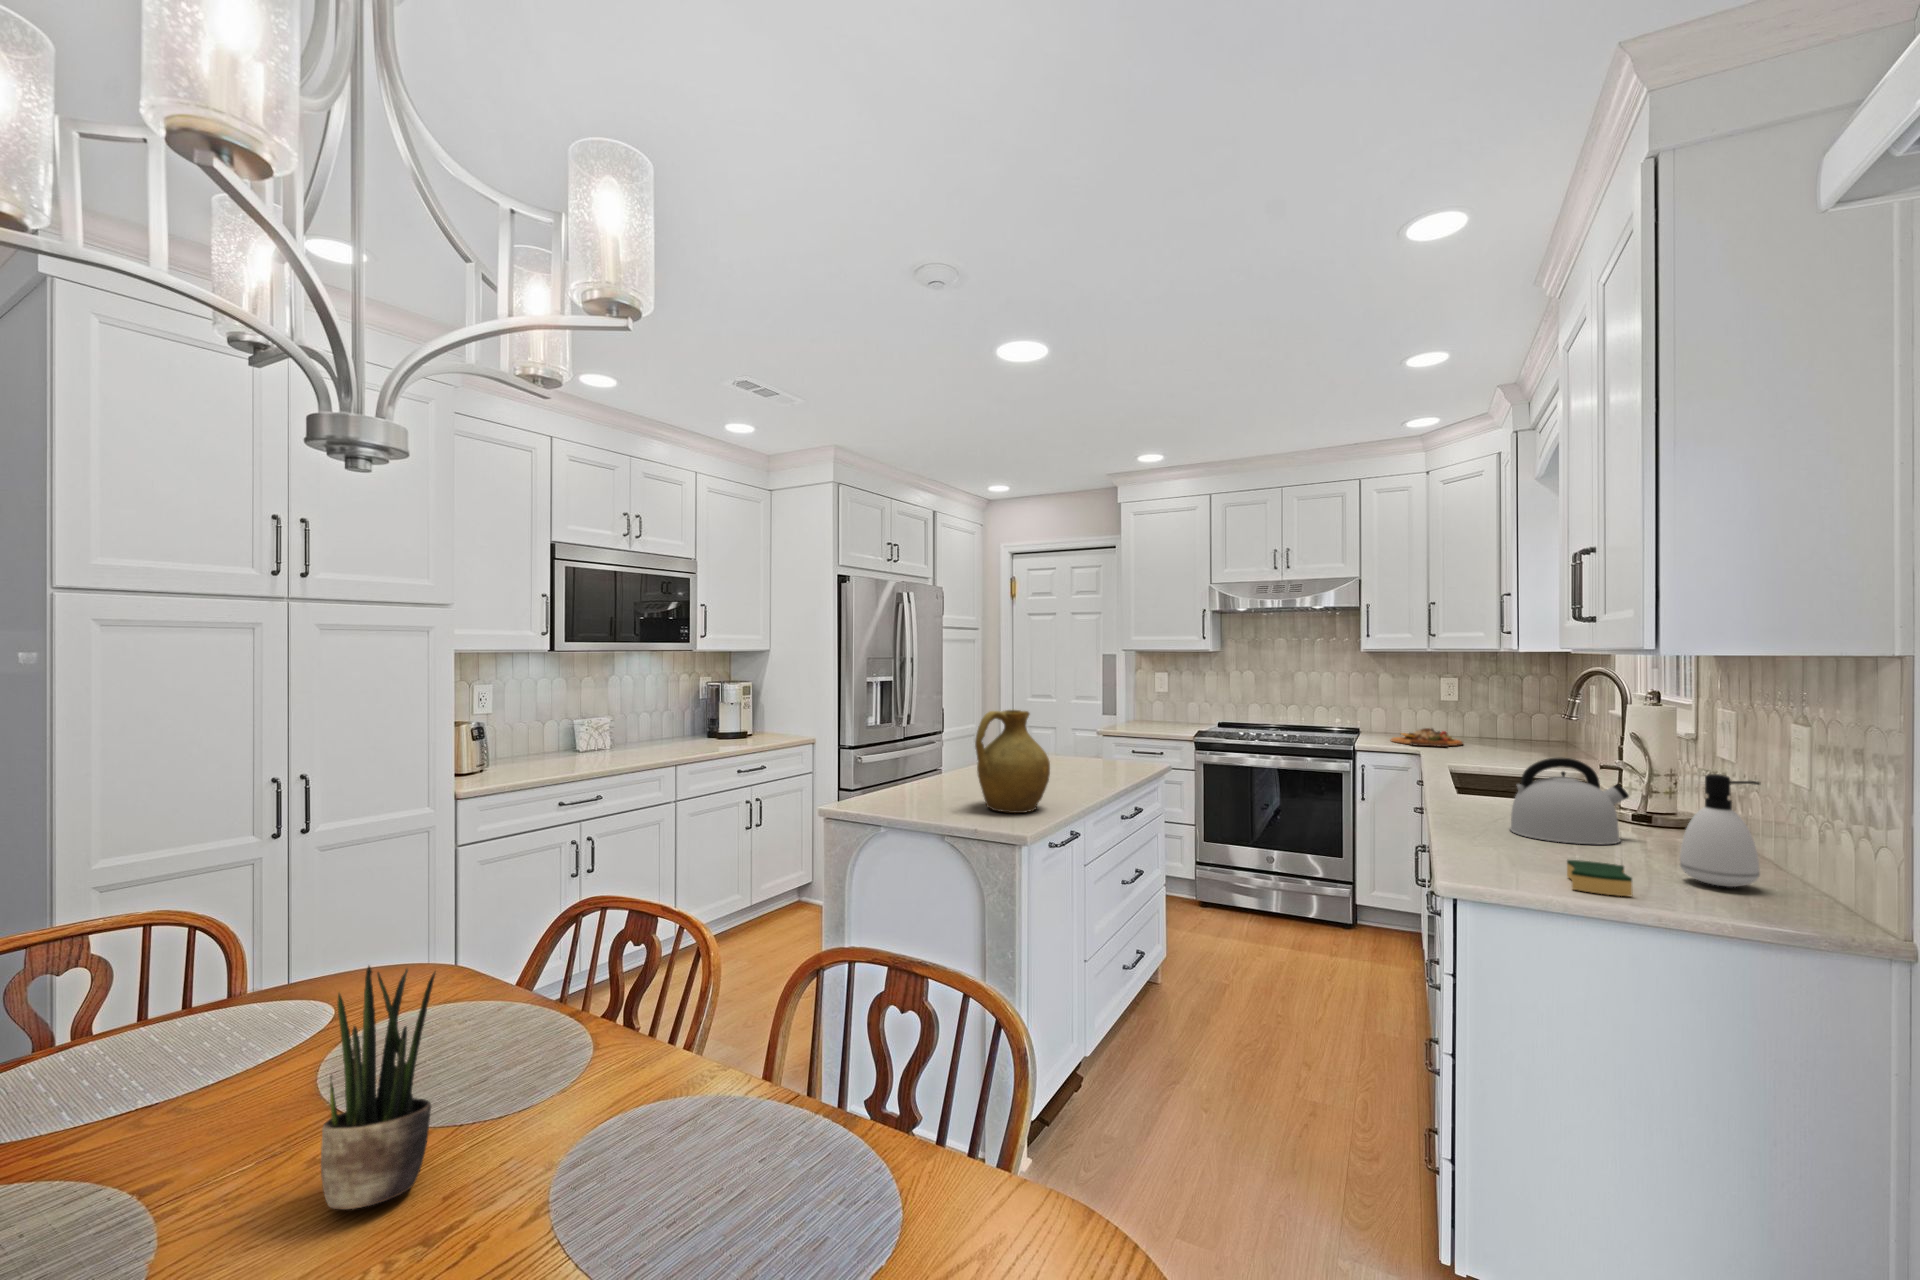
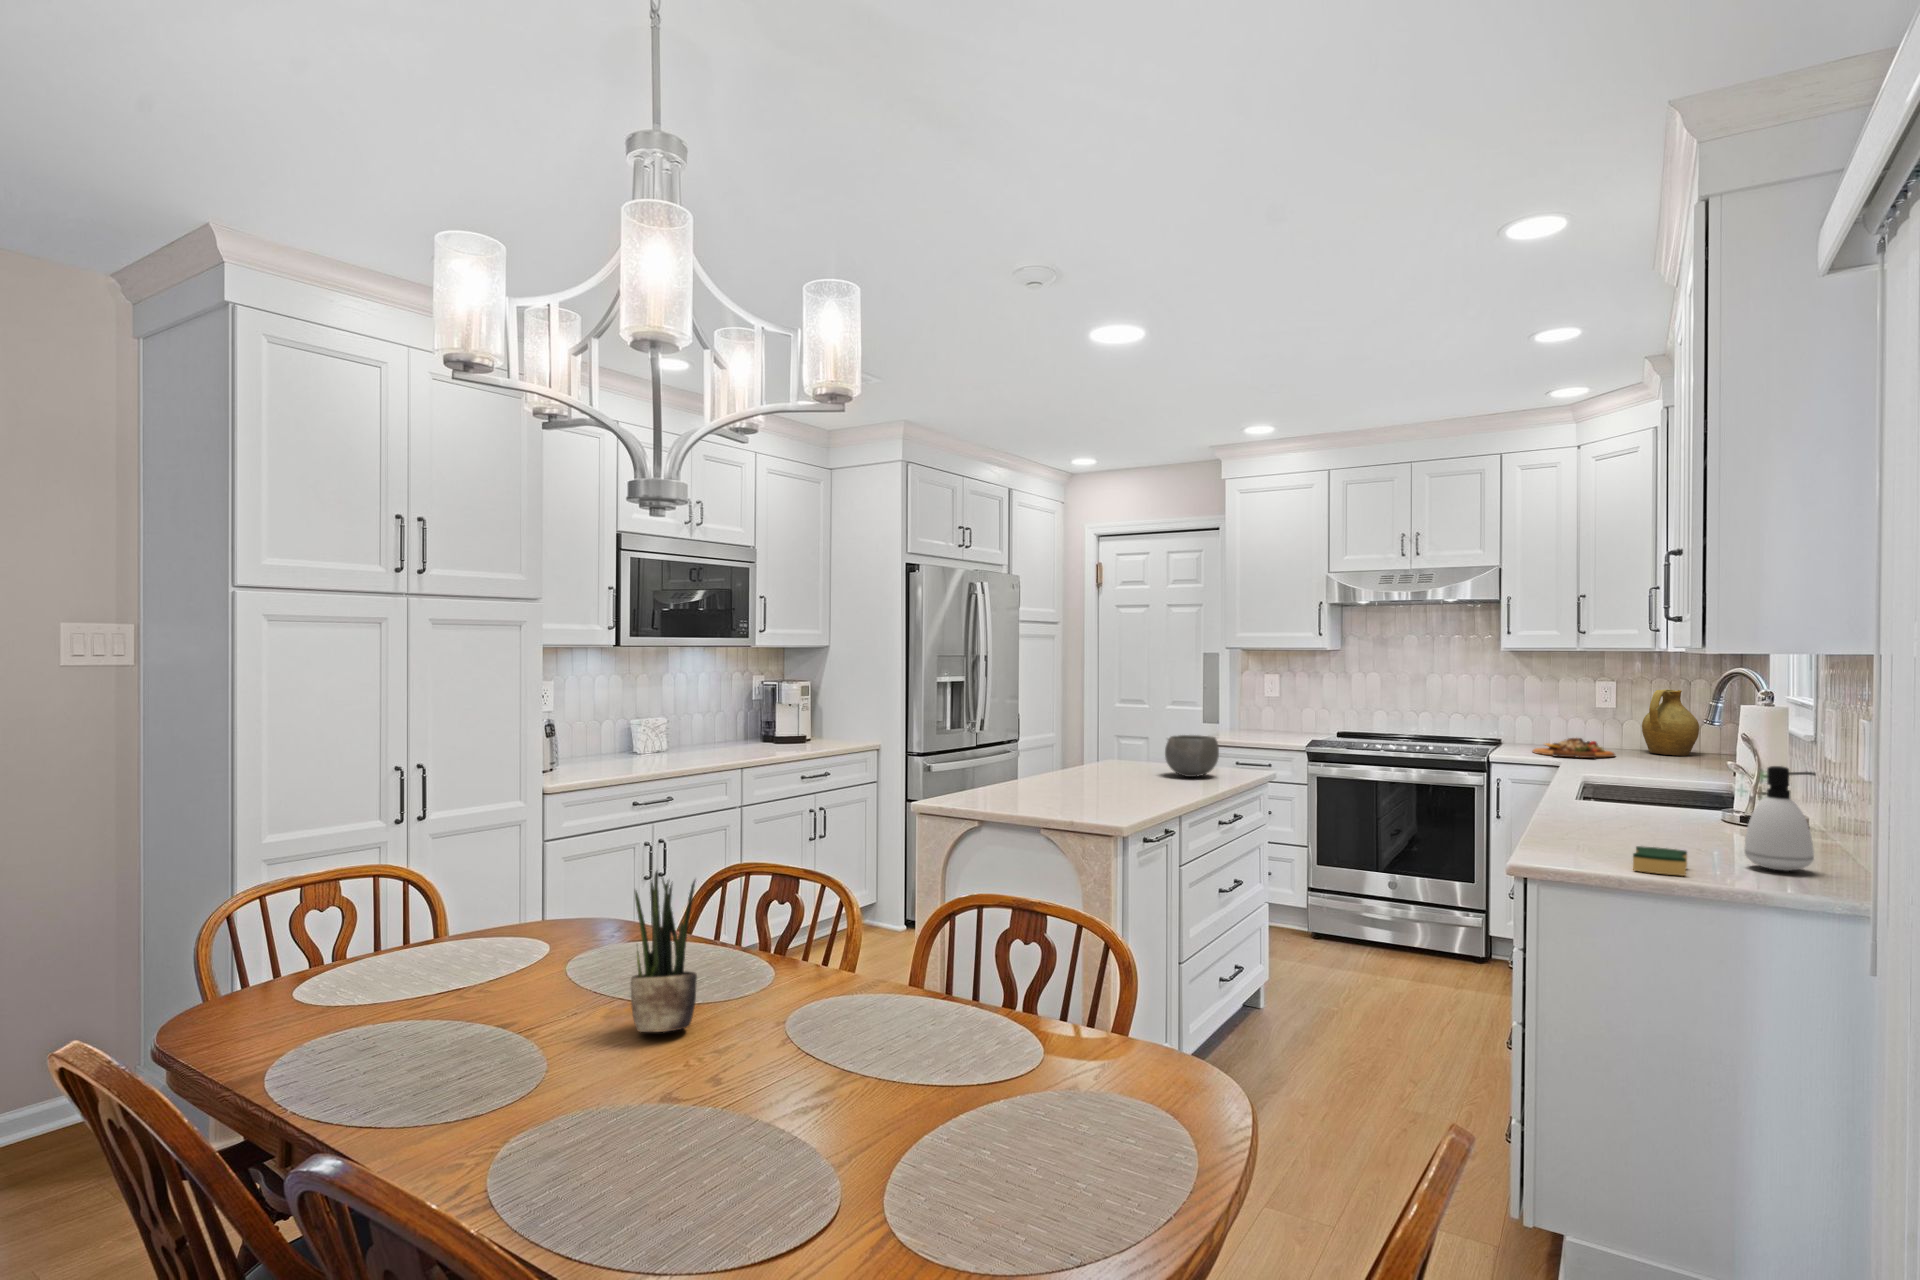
pitcher: present [975,710,1050,813] -> present [1642,689,1699,756]
ceramic bowl: none [1070,733,1121,773] -> present [1165,735,1219,777]
kettle: present [1510,758,1629,844] -> none [1609,756,1725,841]

